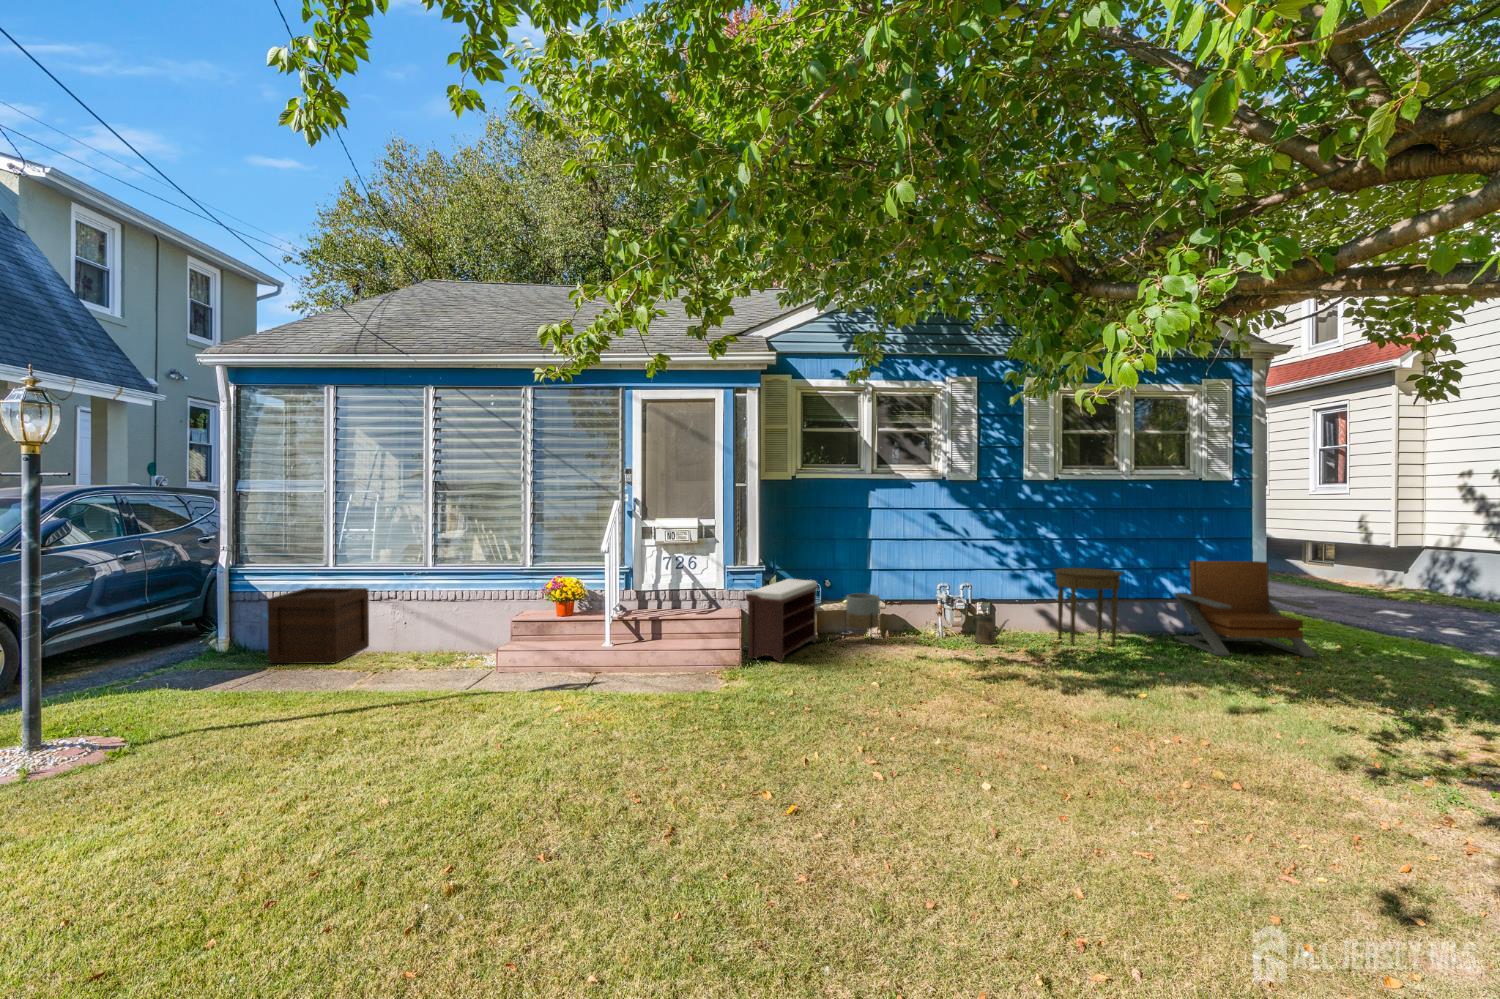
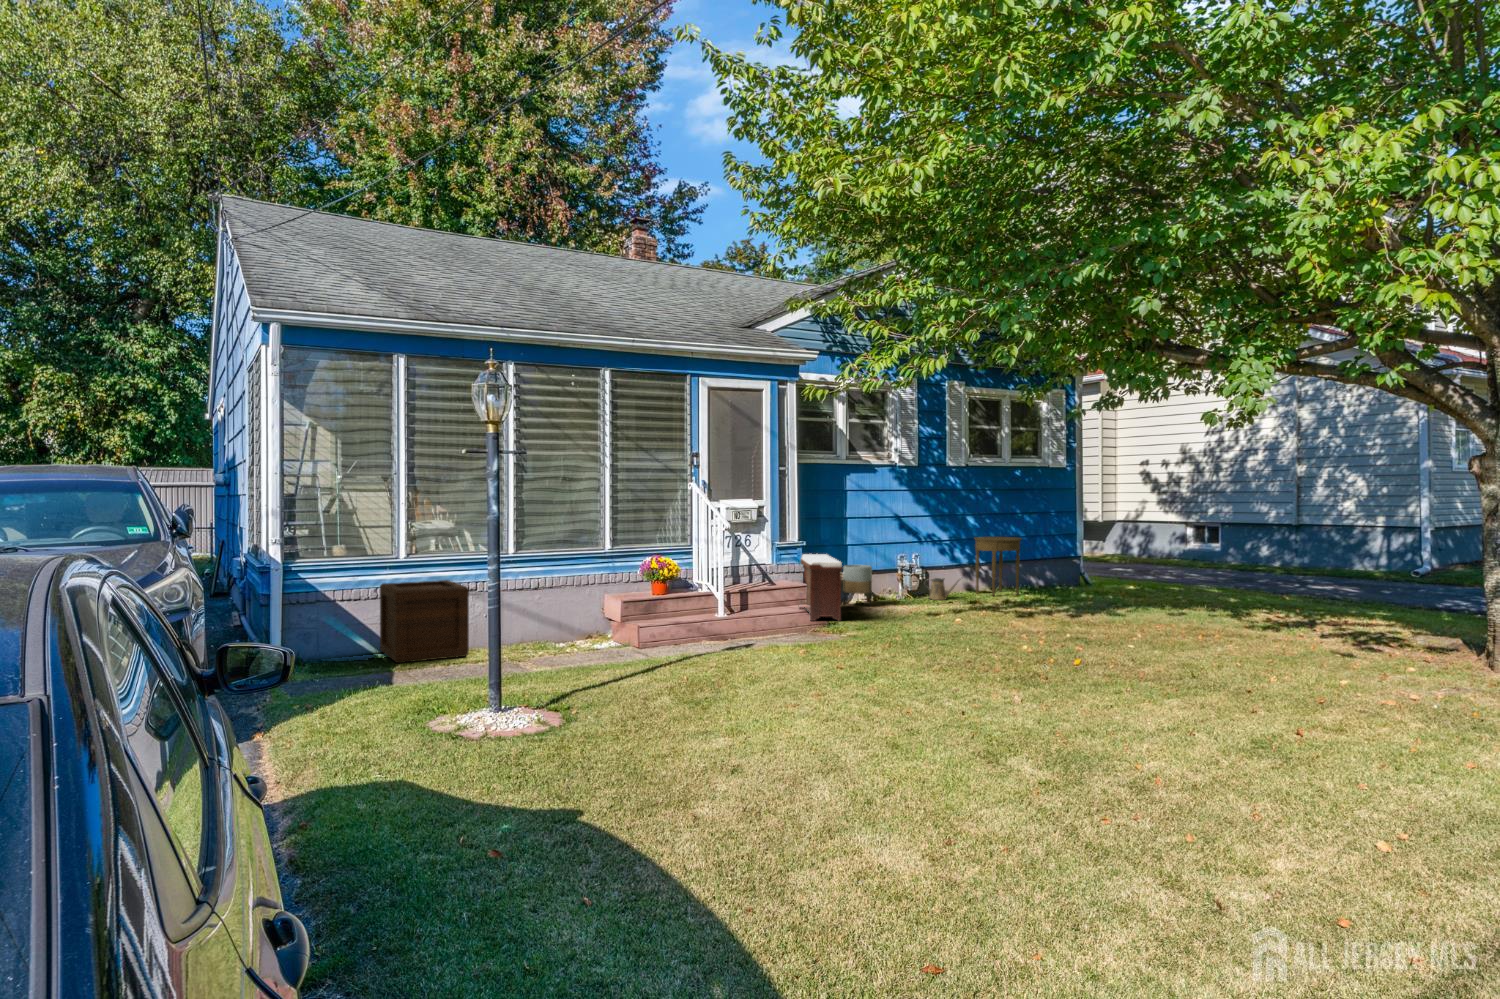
lounge chair: present [1175,561,1317,657] -> none [1040,527,1131,594]

